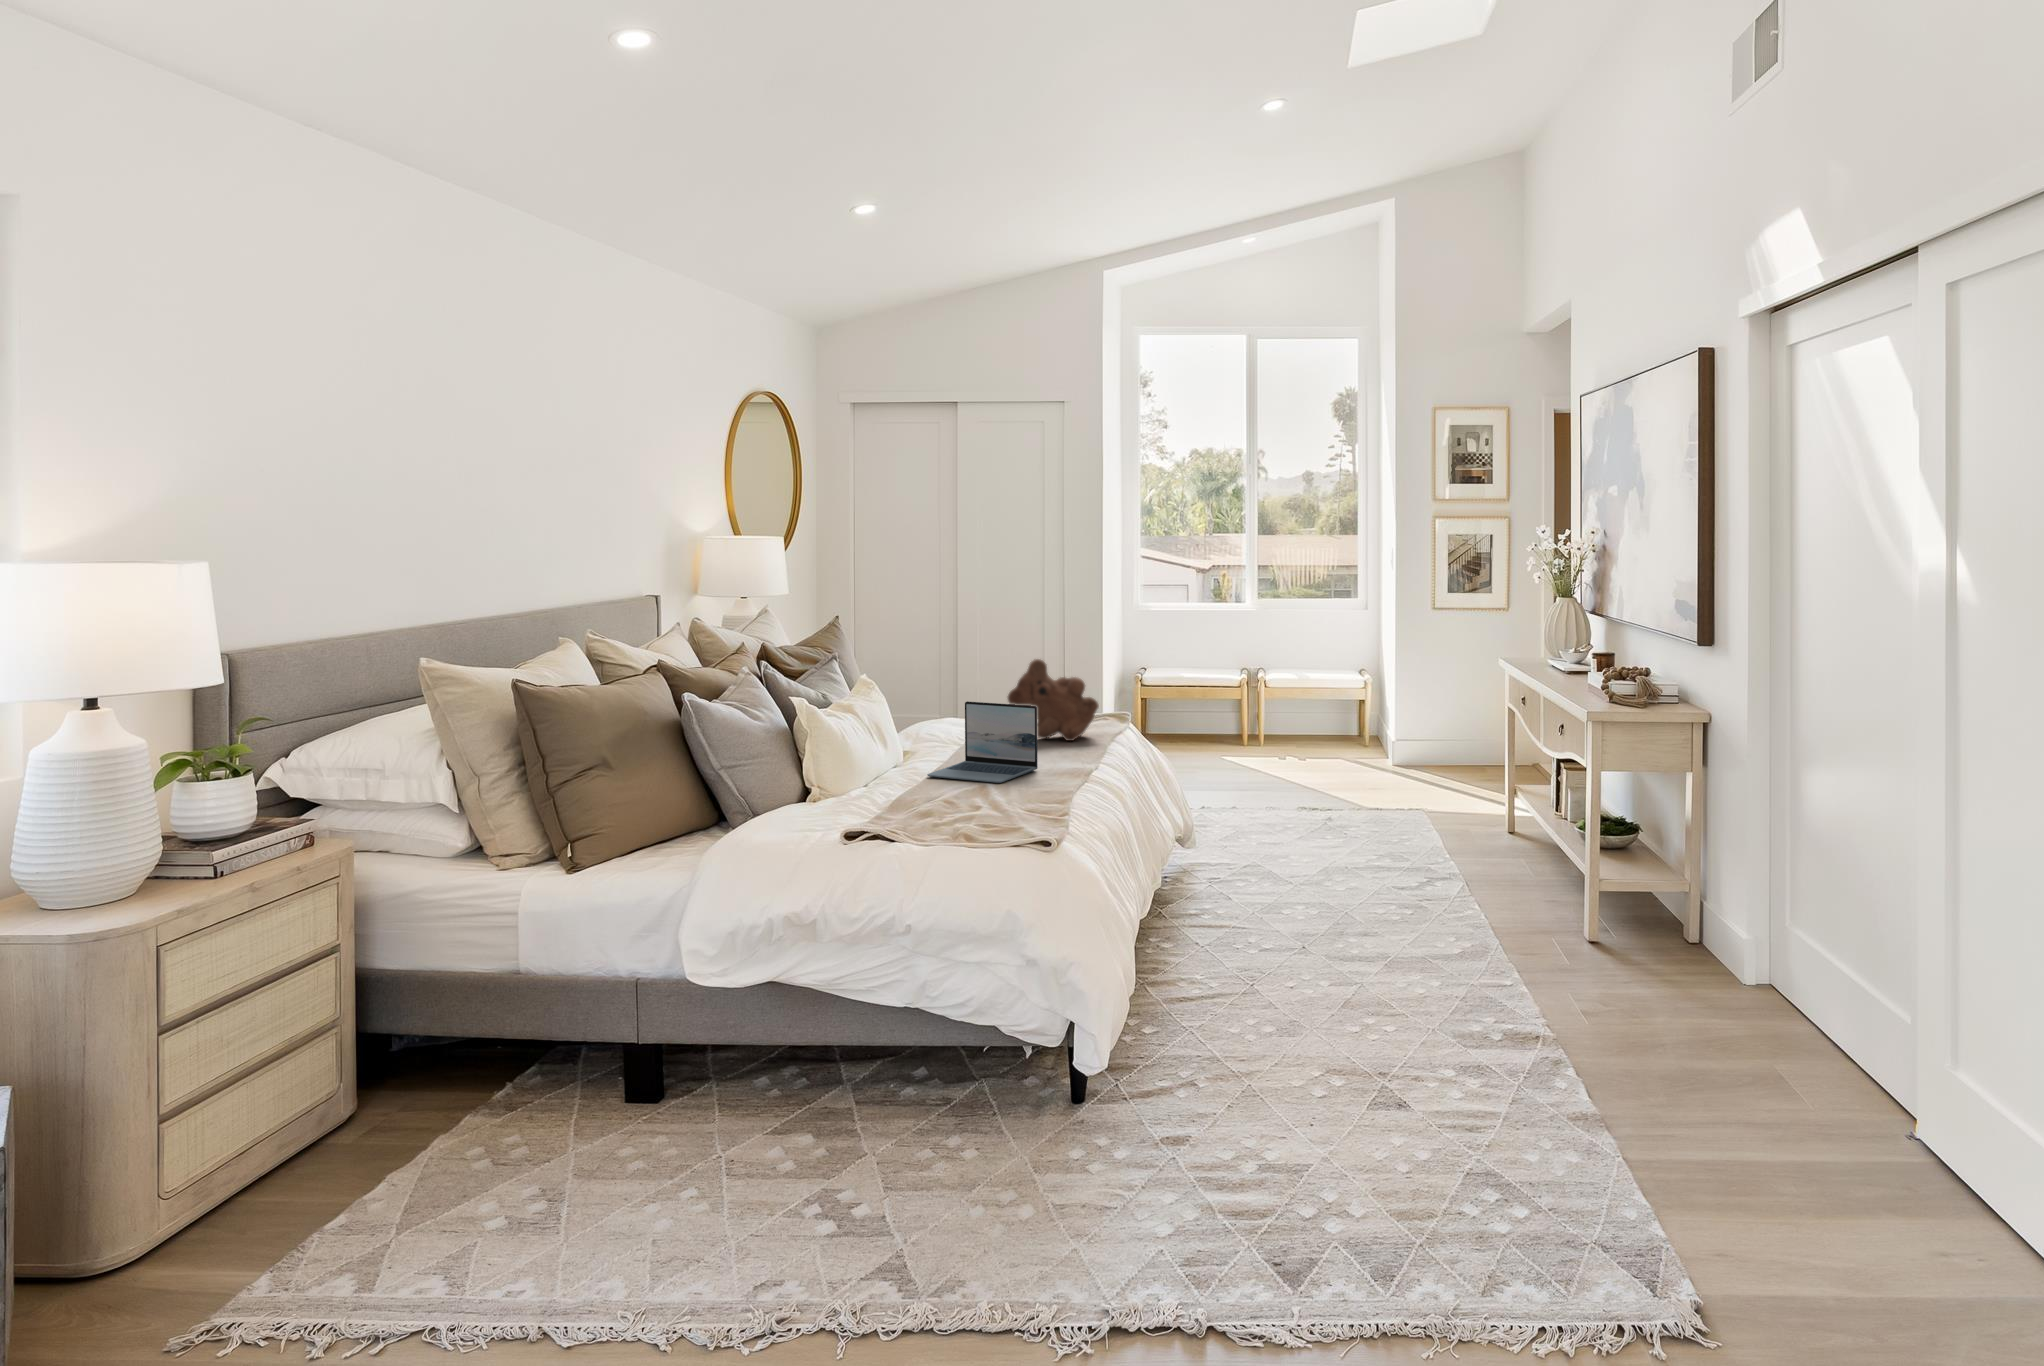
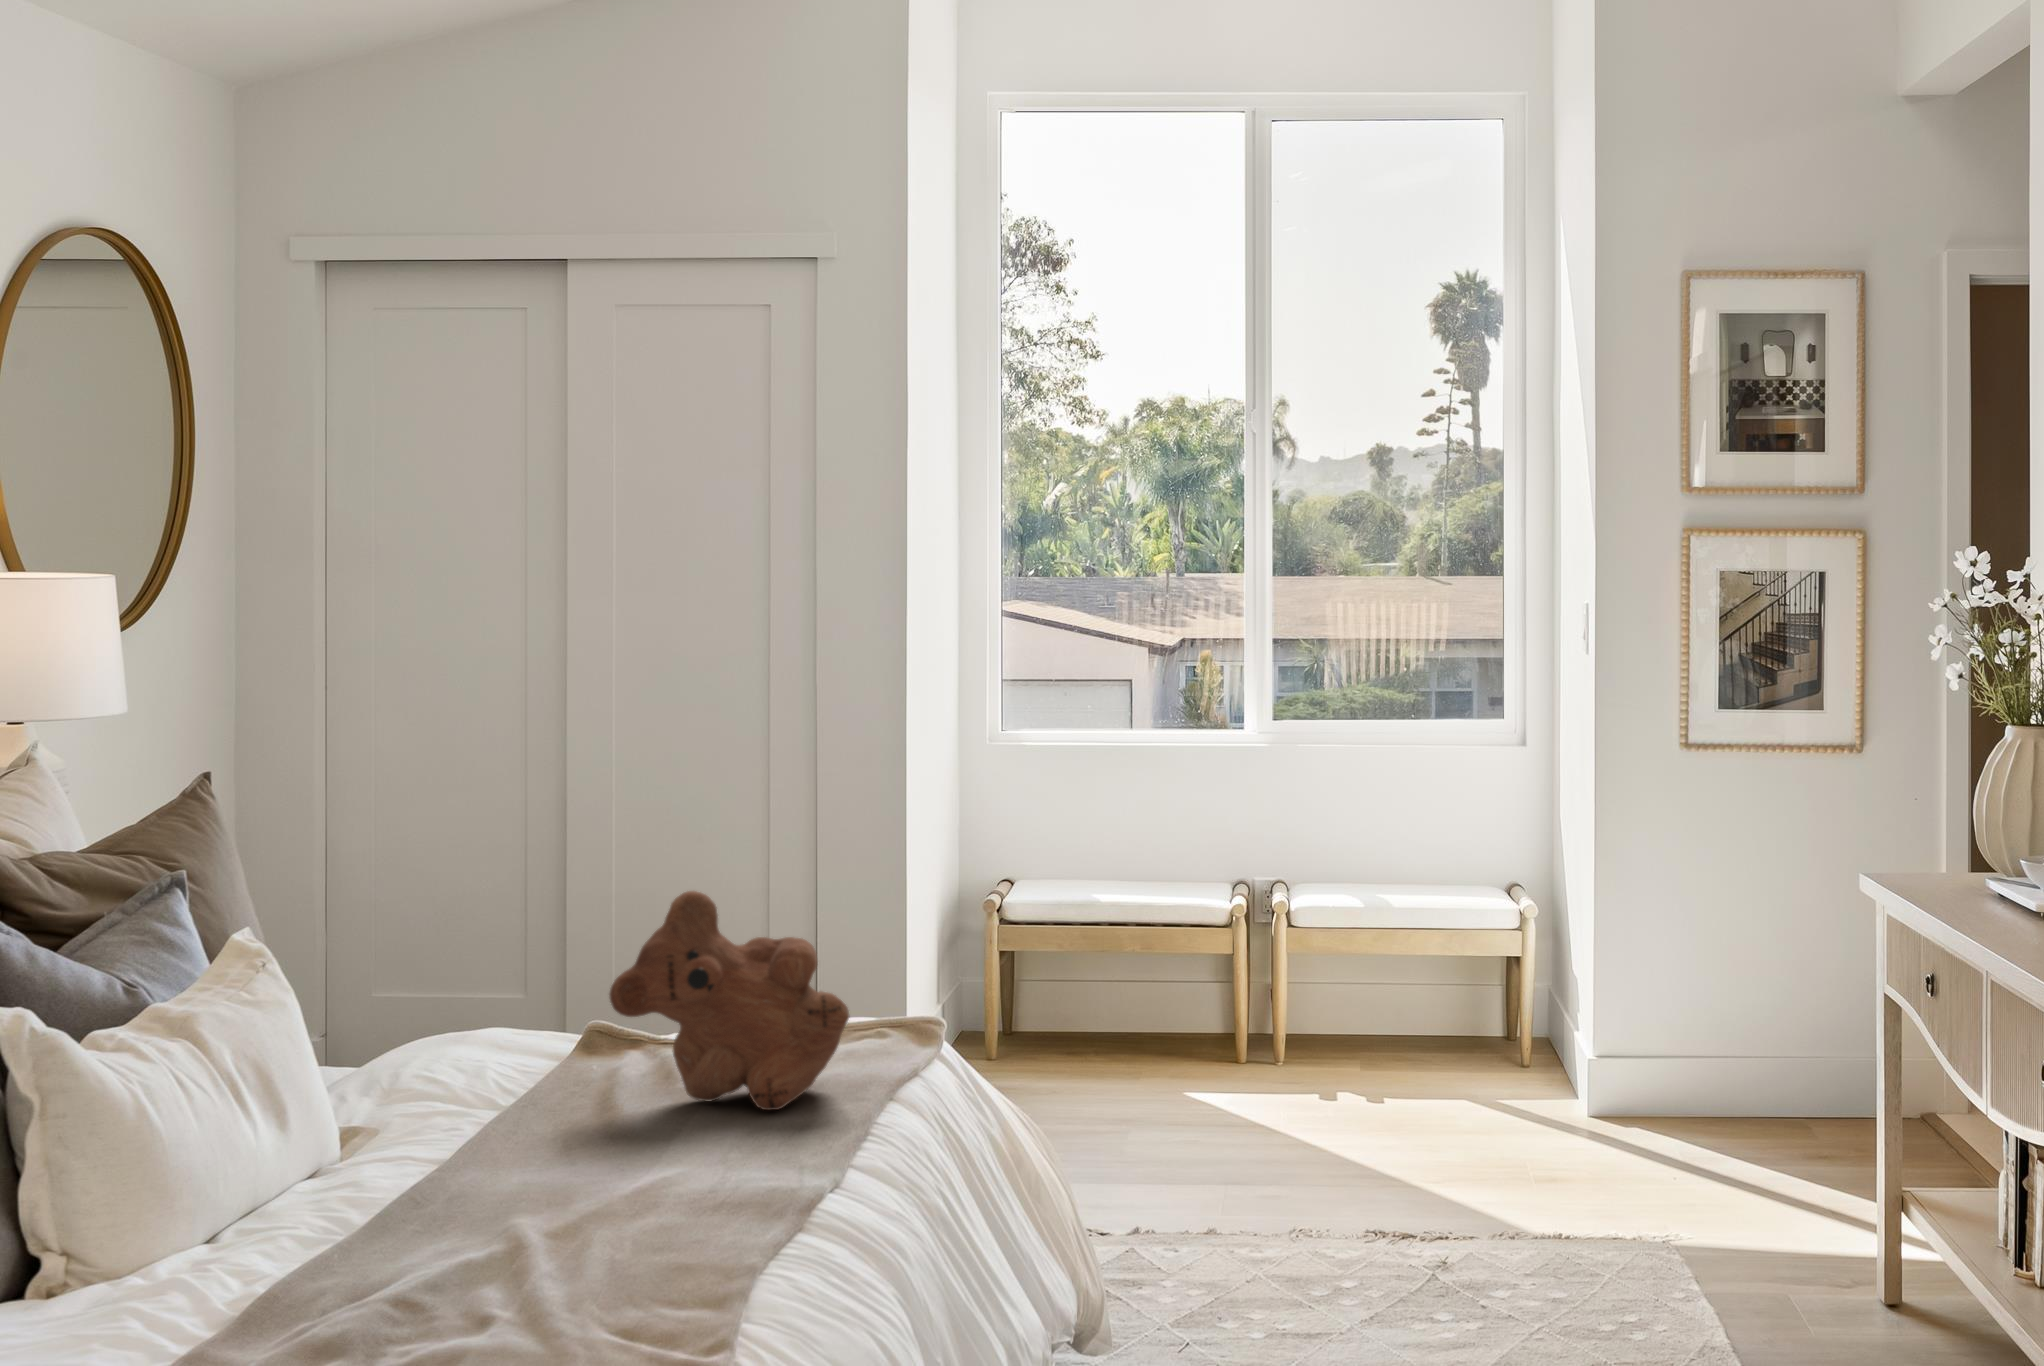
laptop: present [927,701,1038,783] -> none [307,1029,634,1291]

